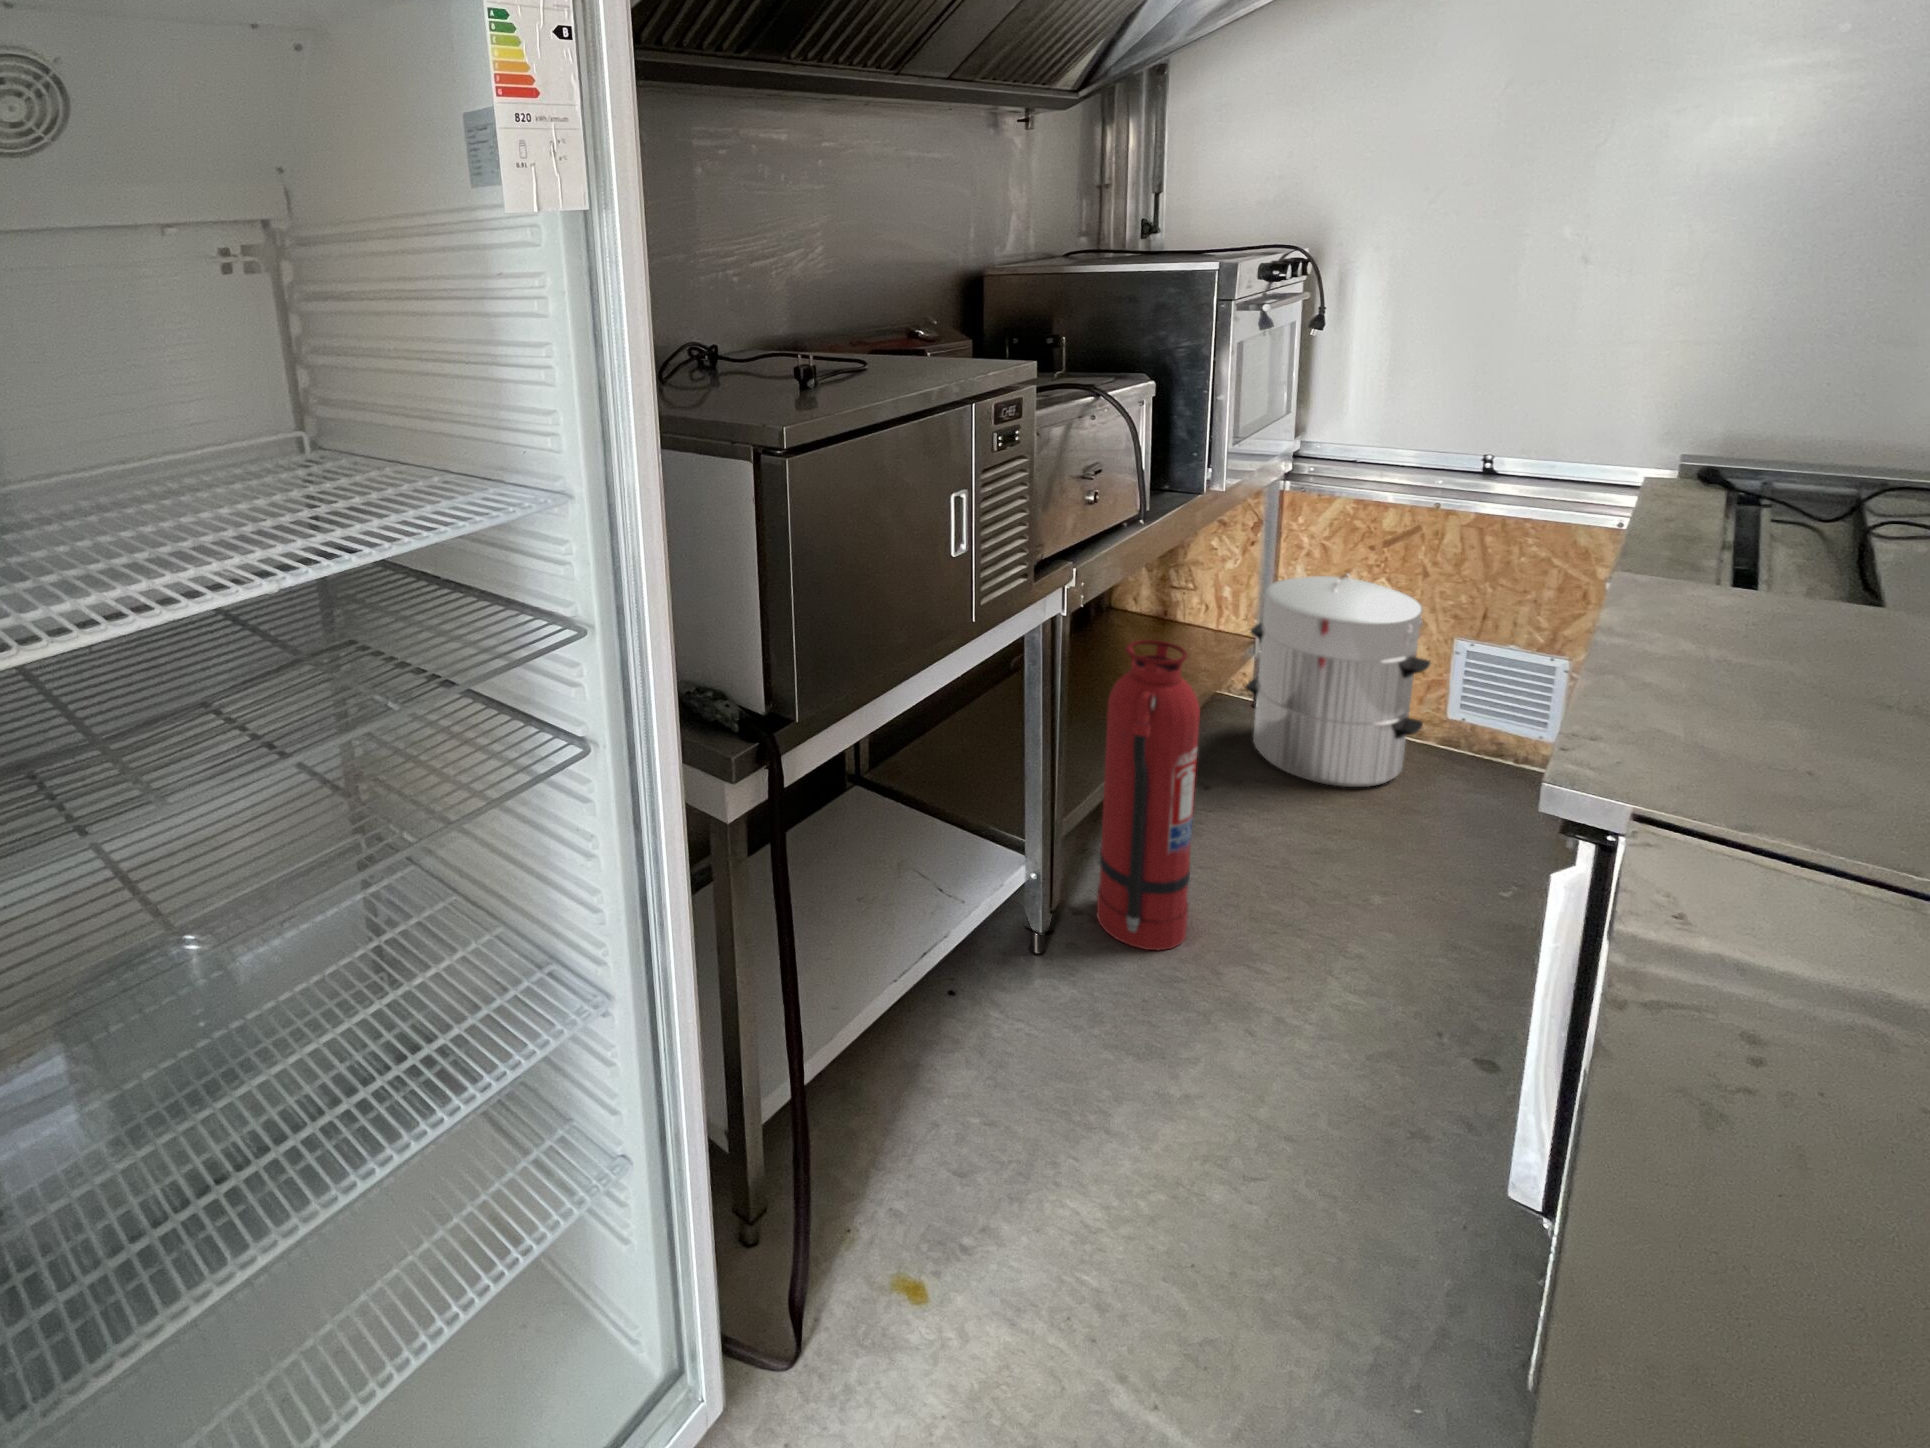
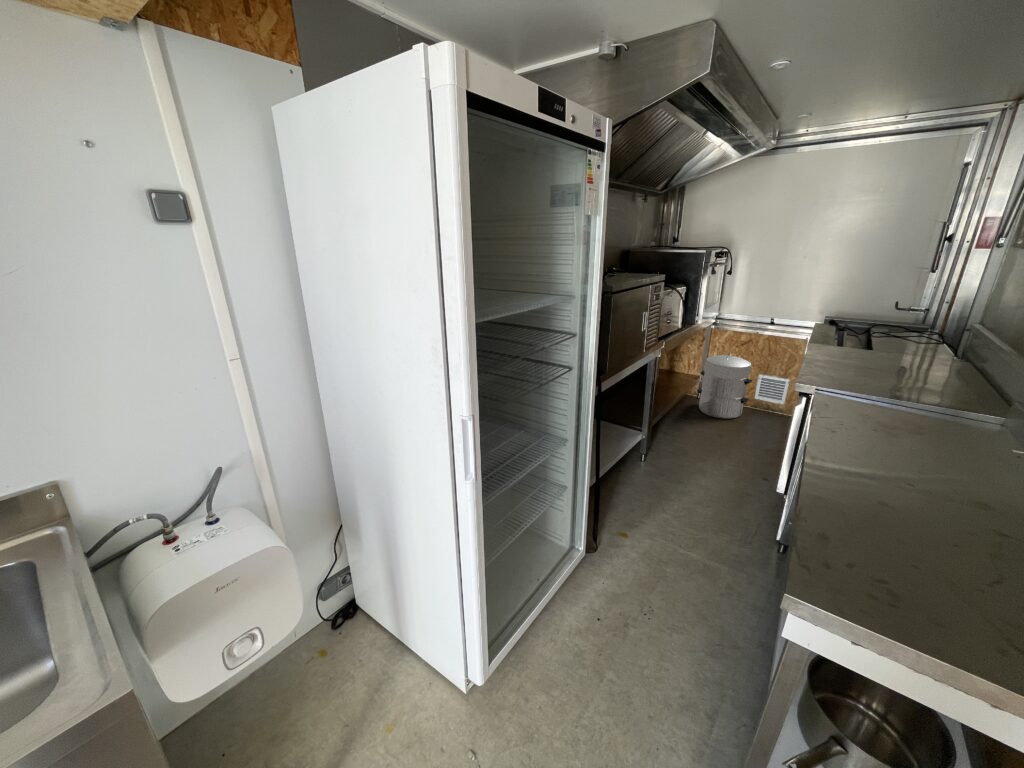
fire extinguisher: present [1097,640,1200,950] -> none [660,367,696,460]

